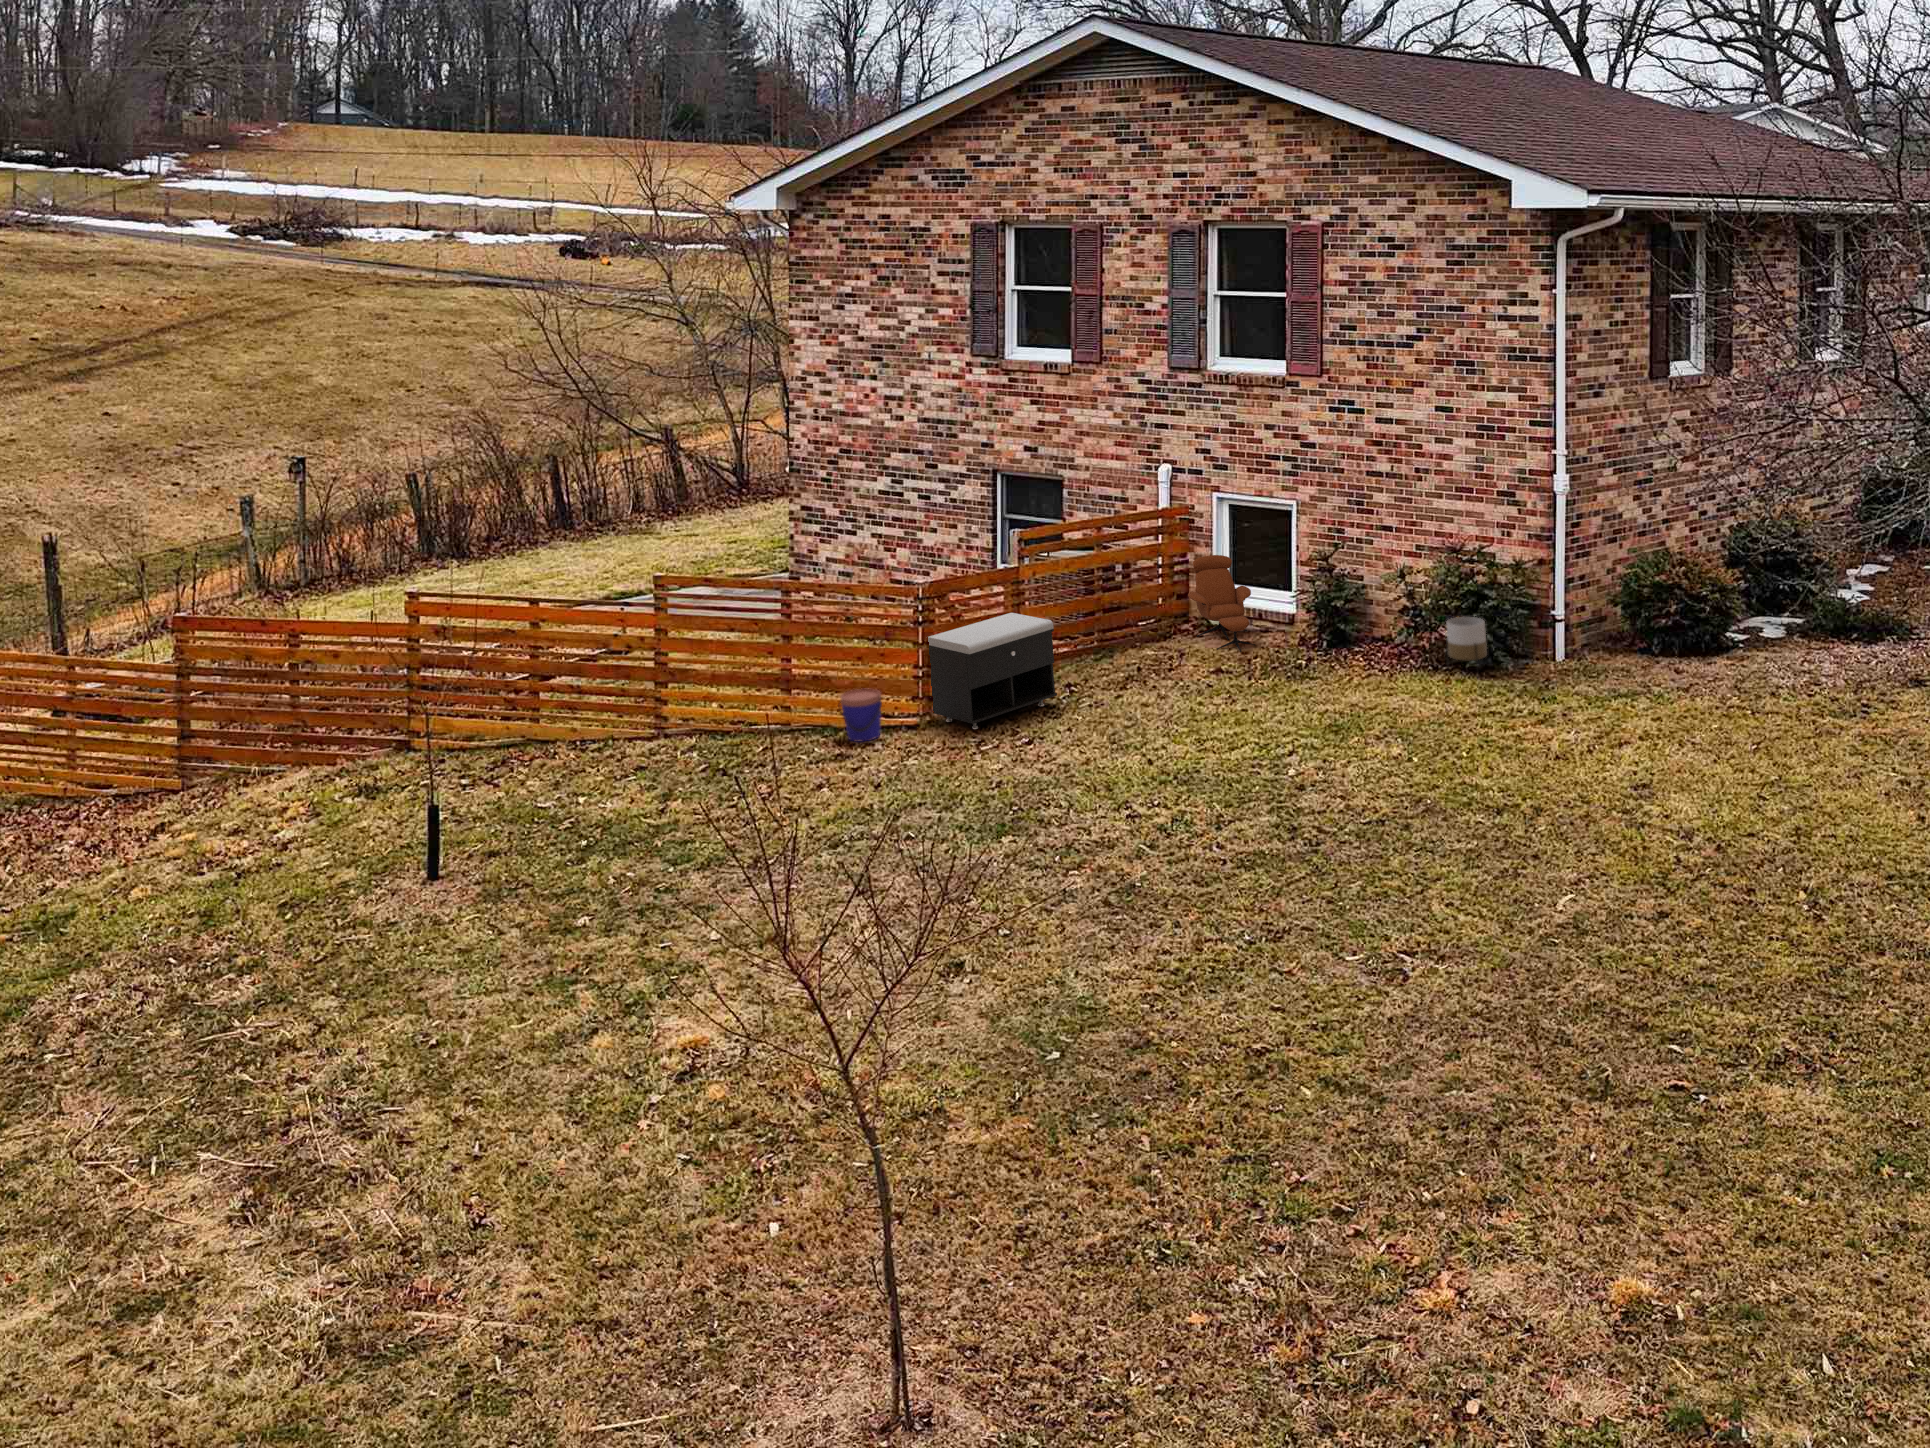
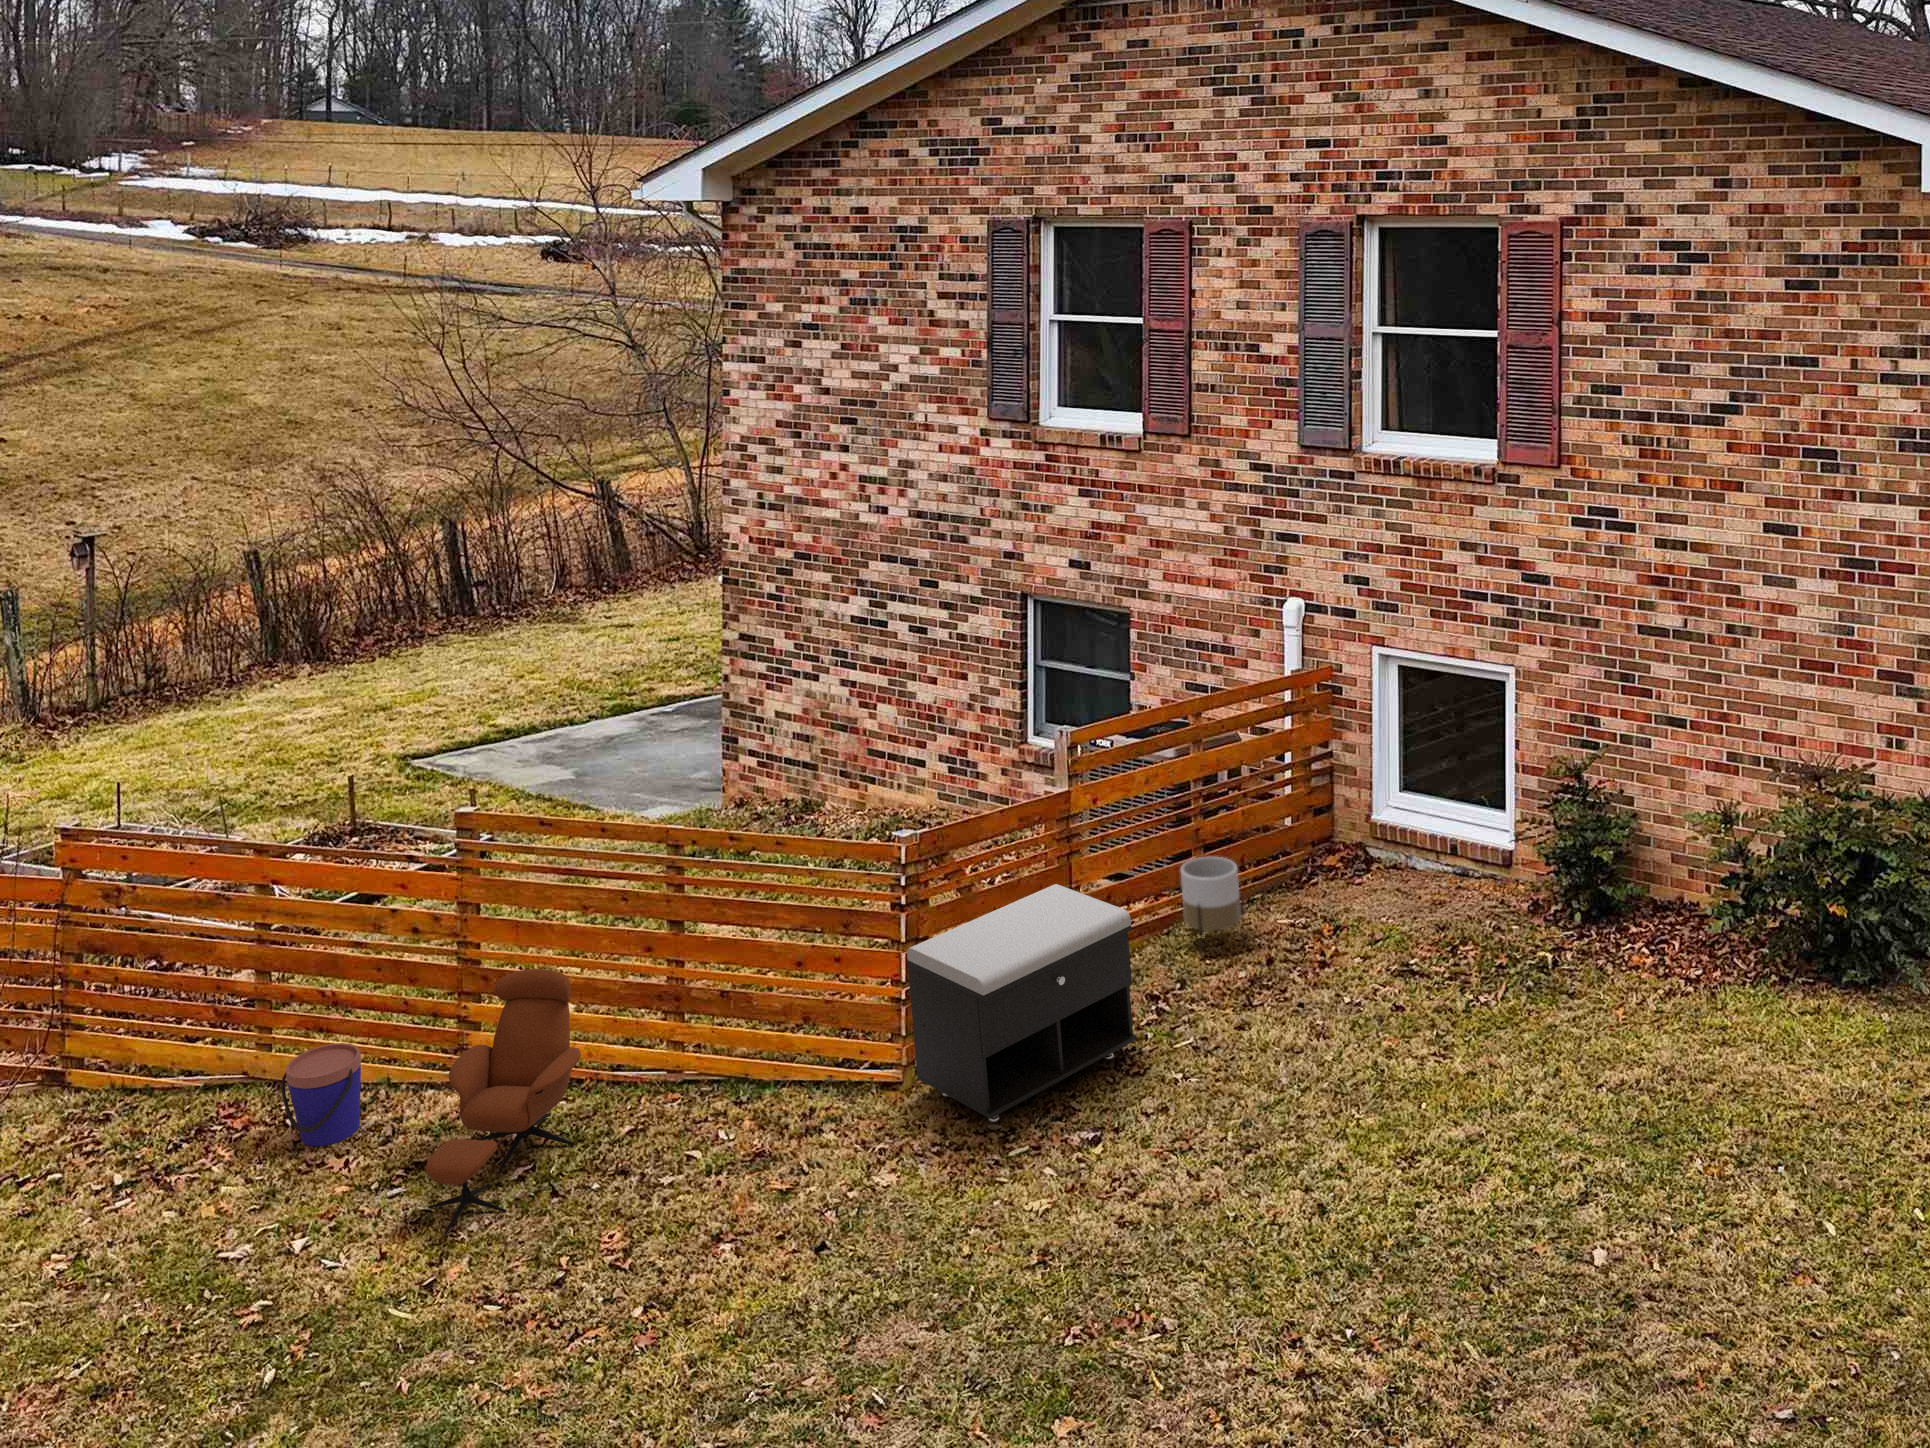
lounge chair: present [1188,555,1255,652] -> present [425,969,581,1235]
planter: present [1447,617,1487,678] -> present [1181,857,1243,949]
bucket: present [840,689,882,742] -> present [281,1043,361,1146]

